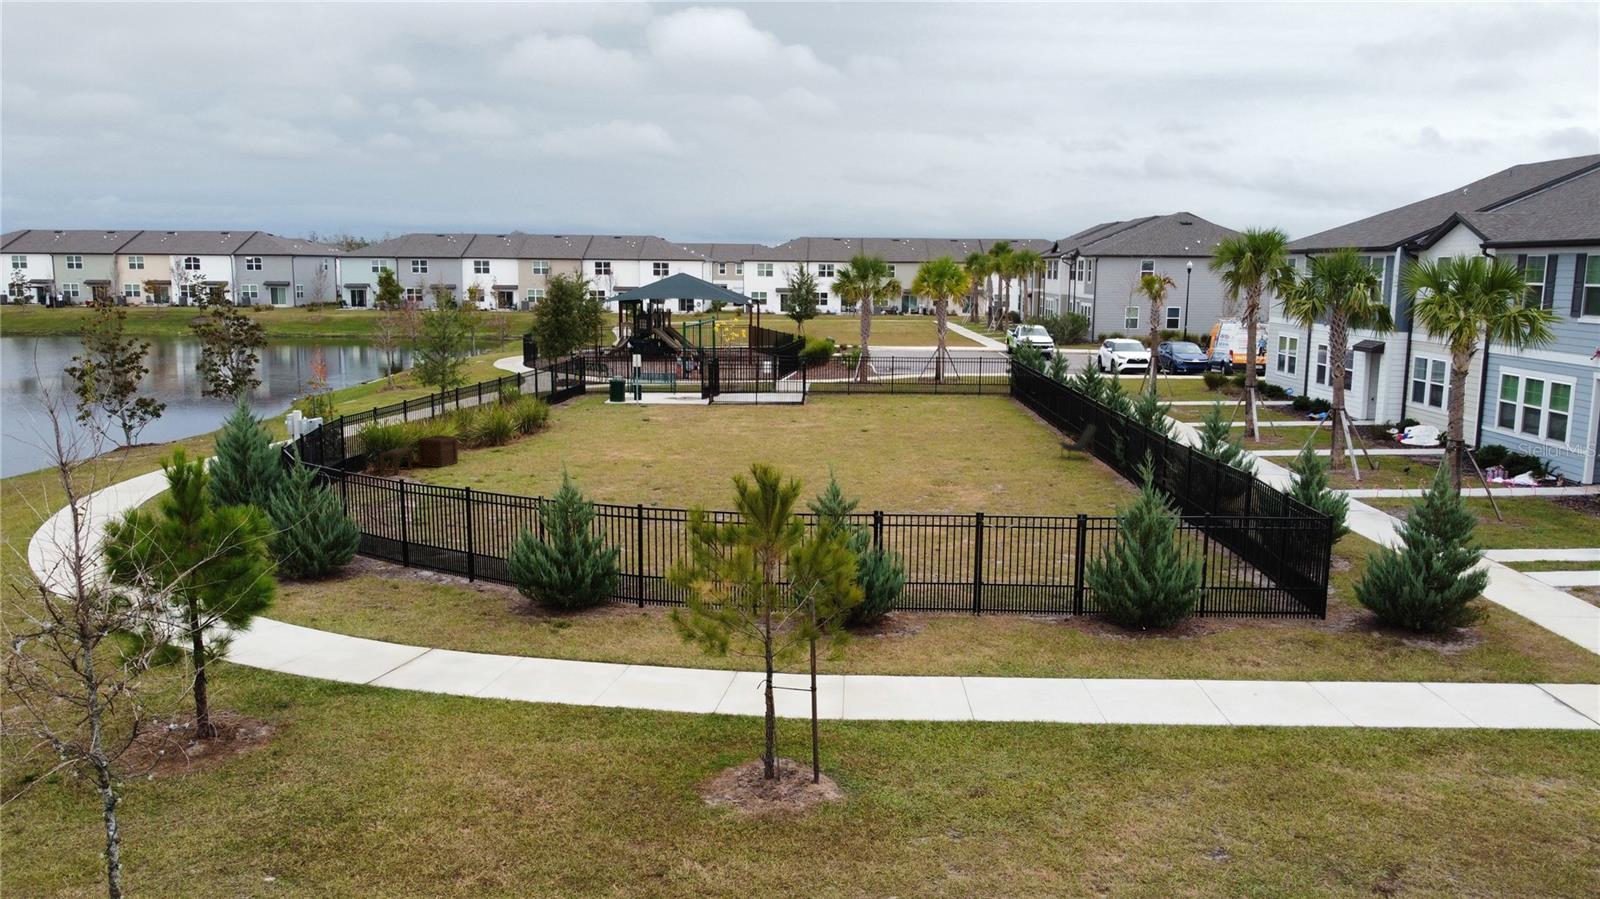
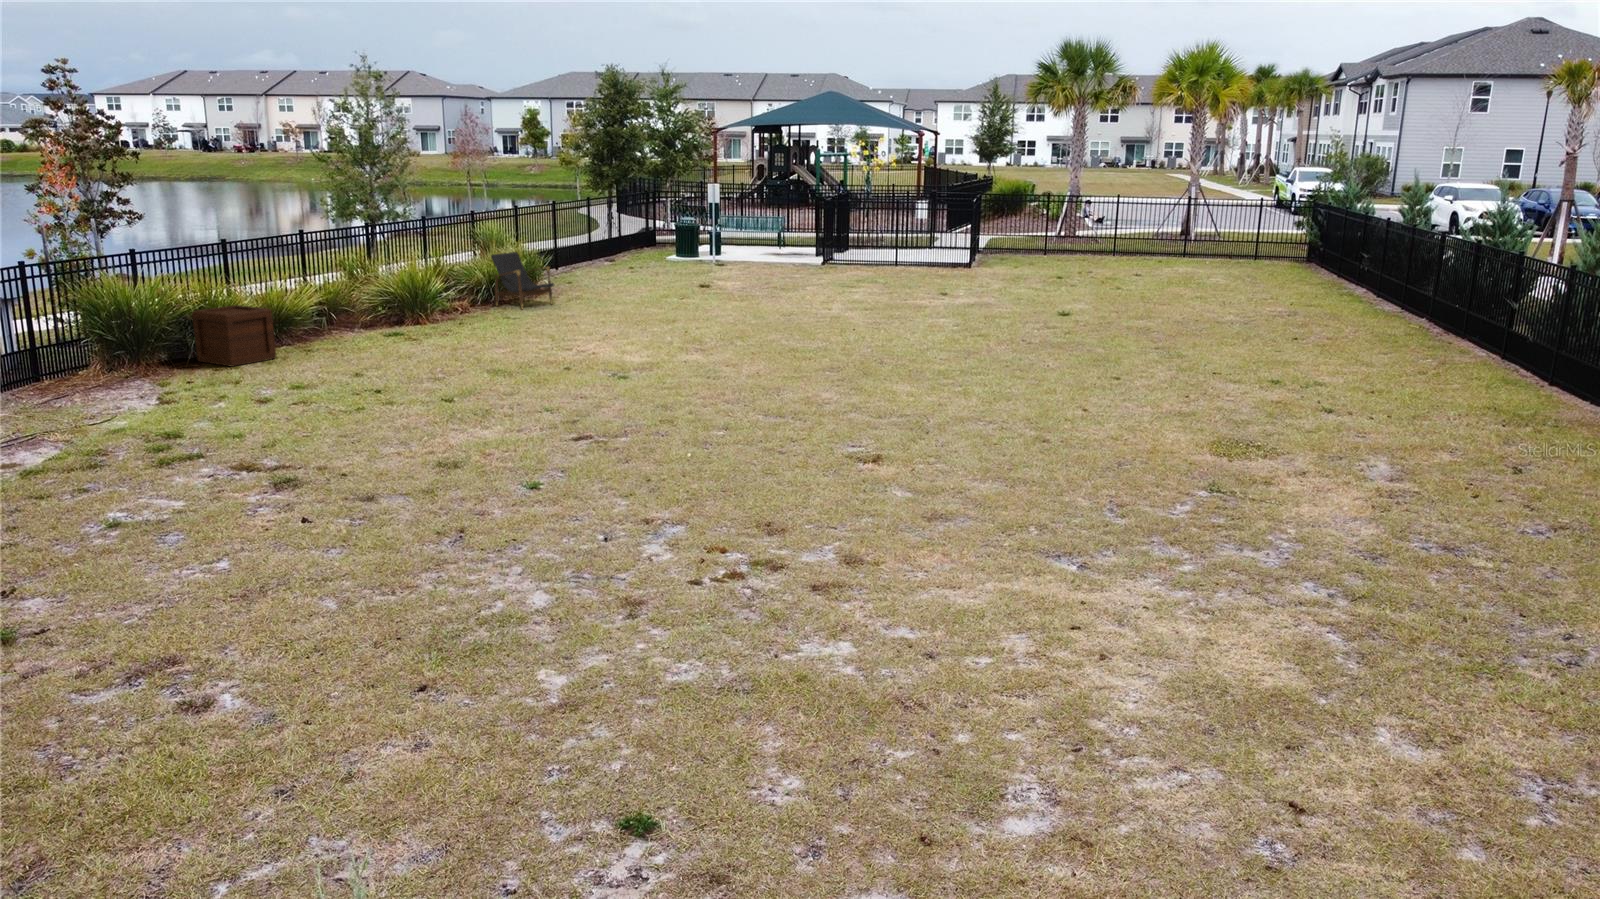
lounge chair: present [1059,424,1097,455] -> present [491,252,554,309]
bench: present [379,448,413,475] -> none [84,328,173,382]

